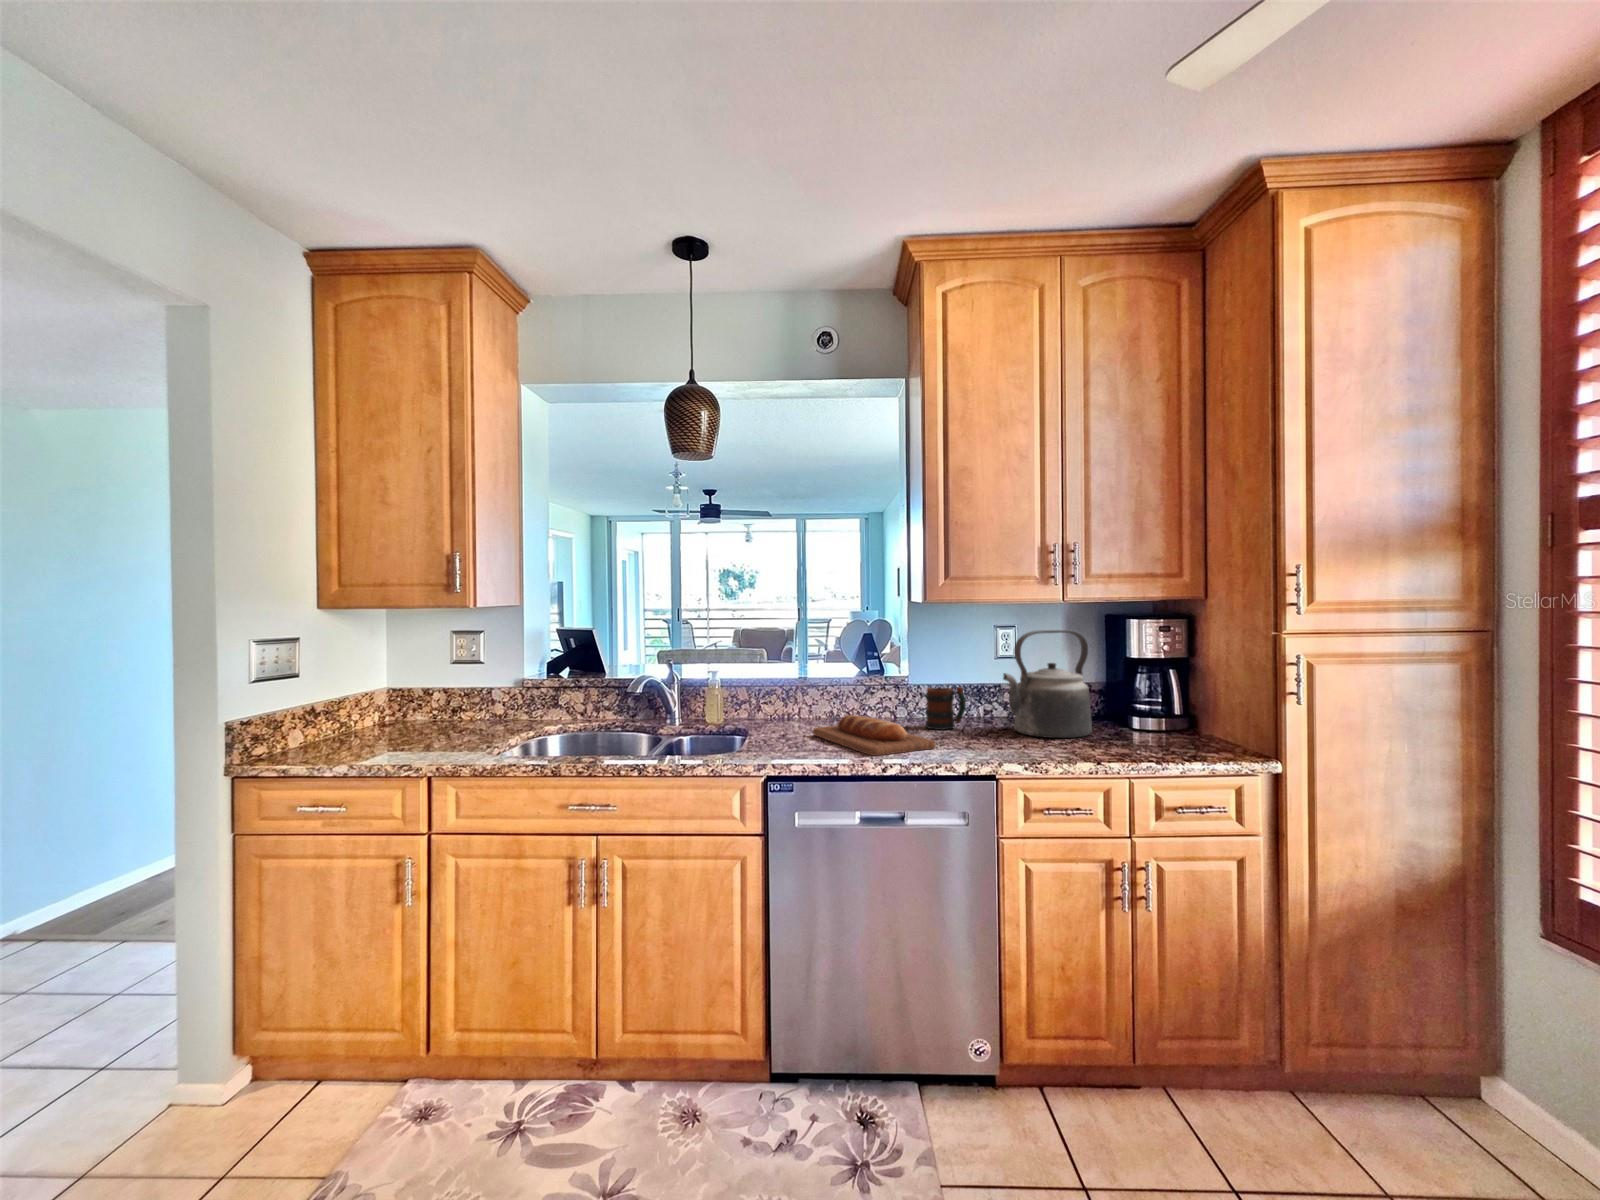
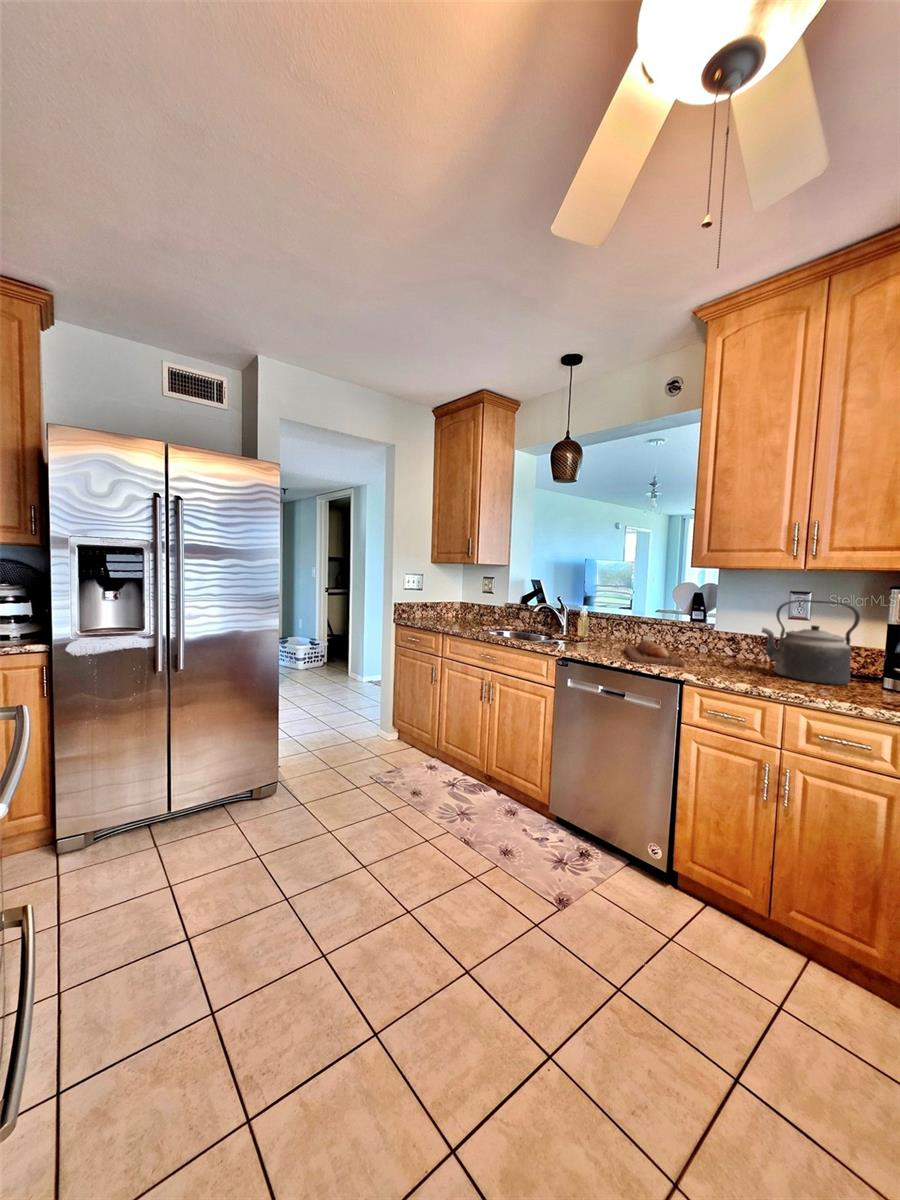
mug: present [925,687,966,730] -> none [710,634,740,663]

